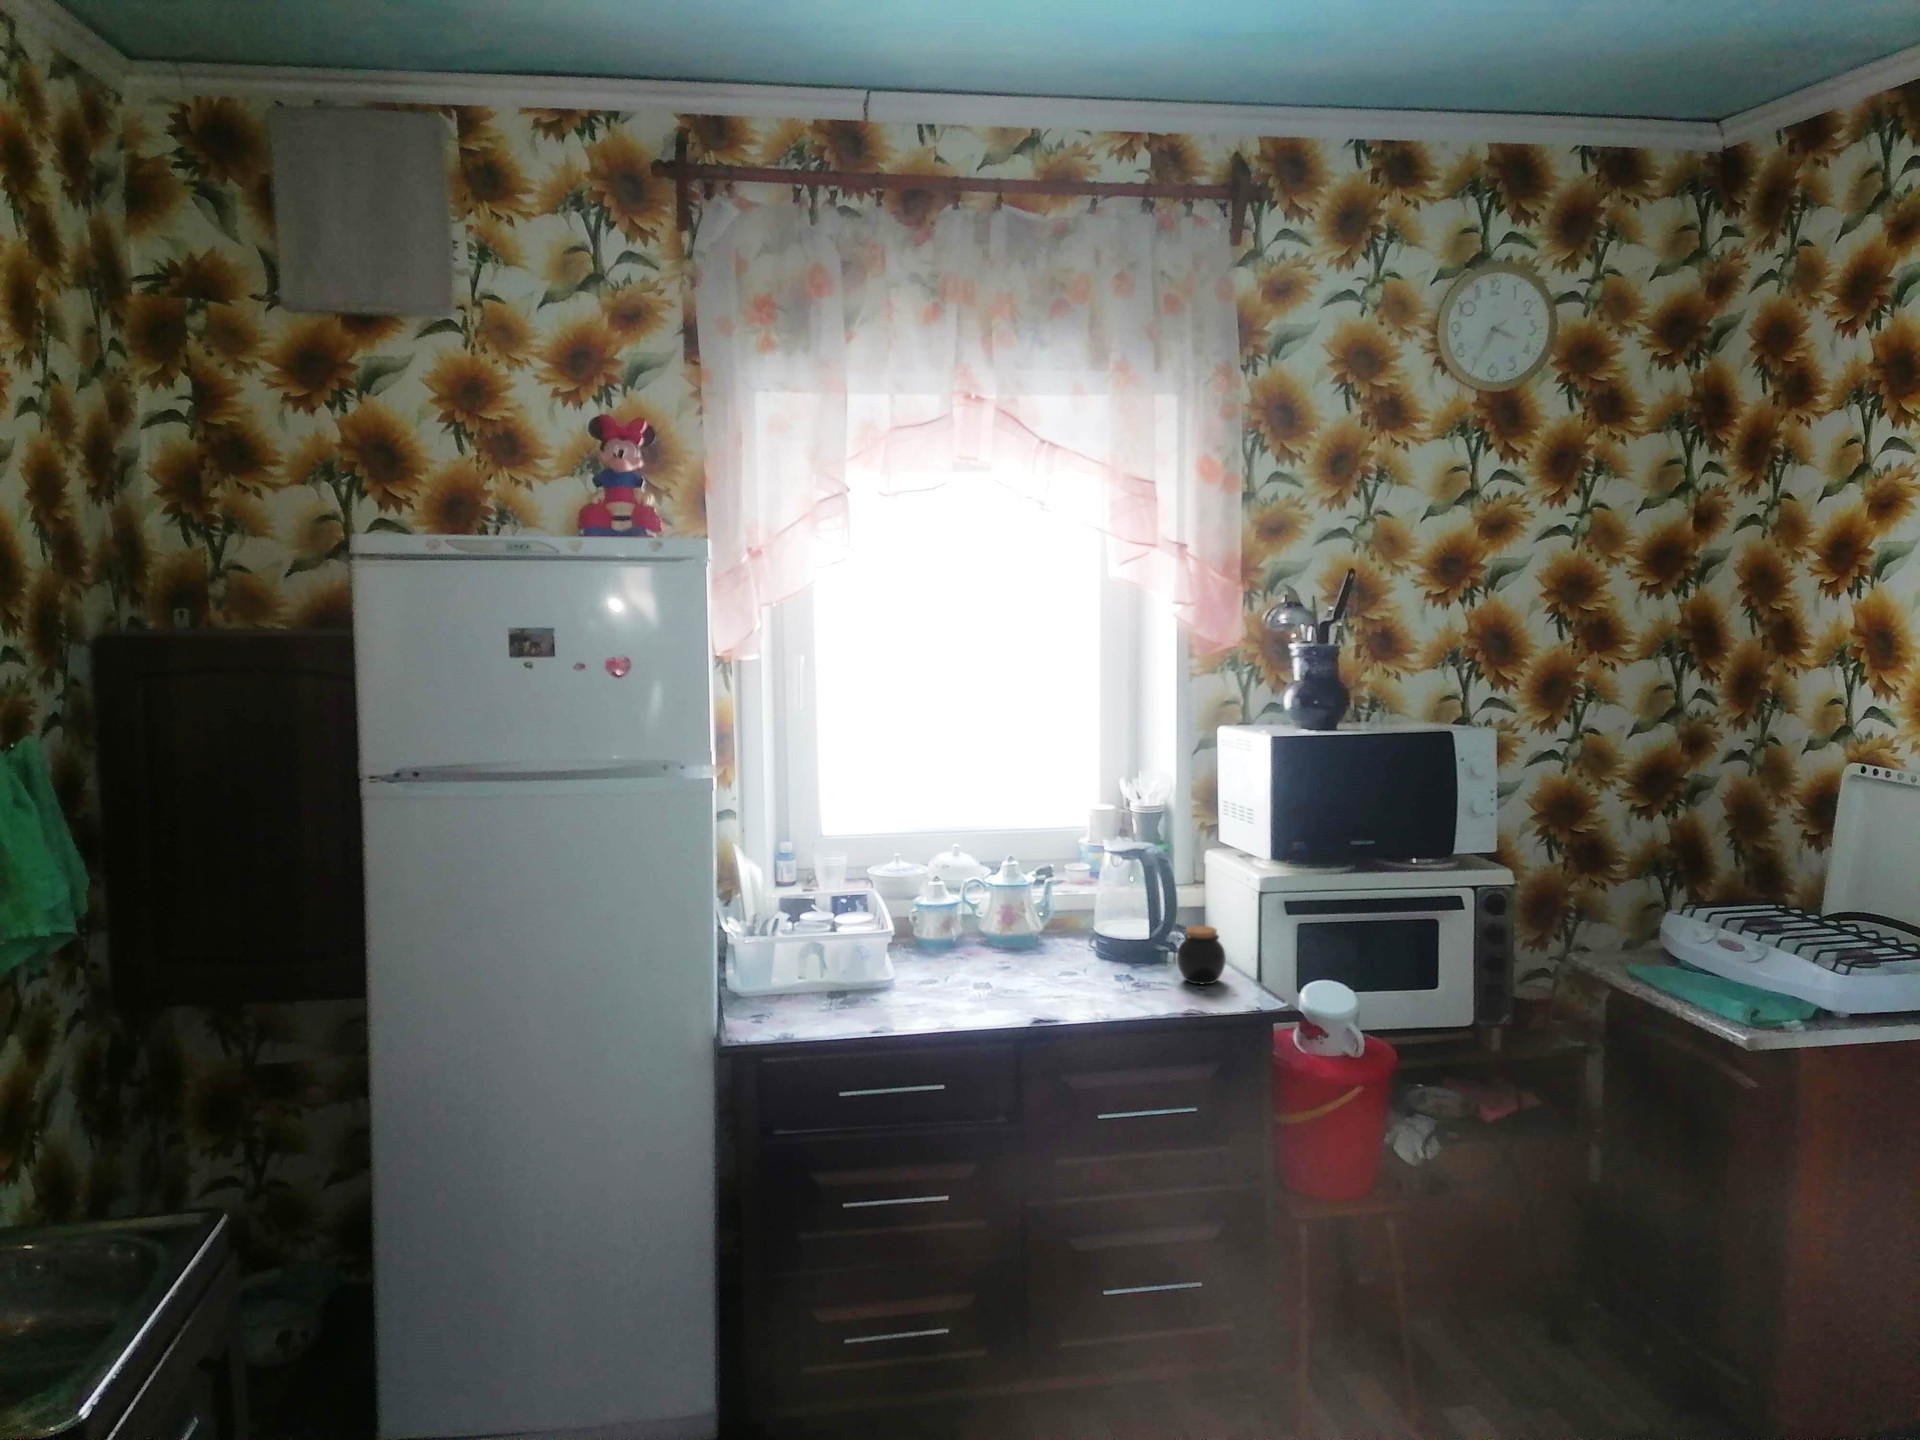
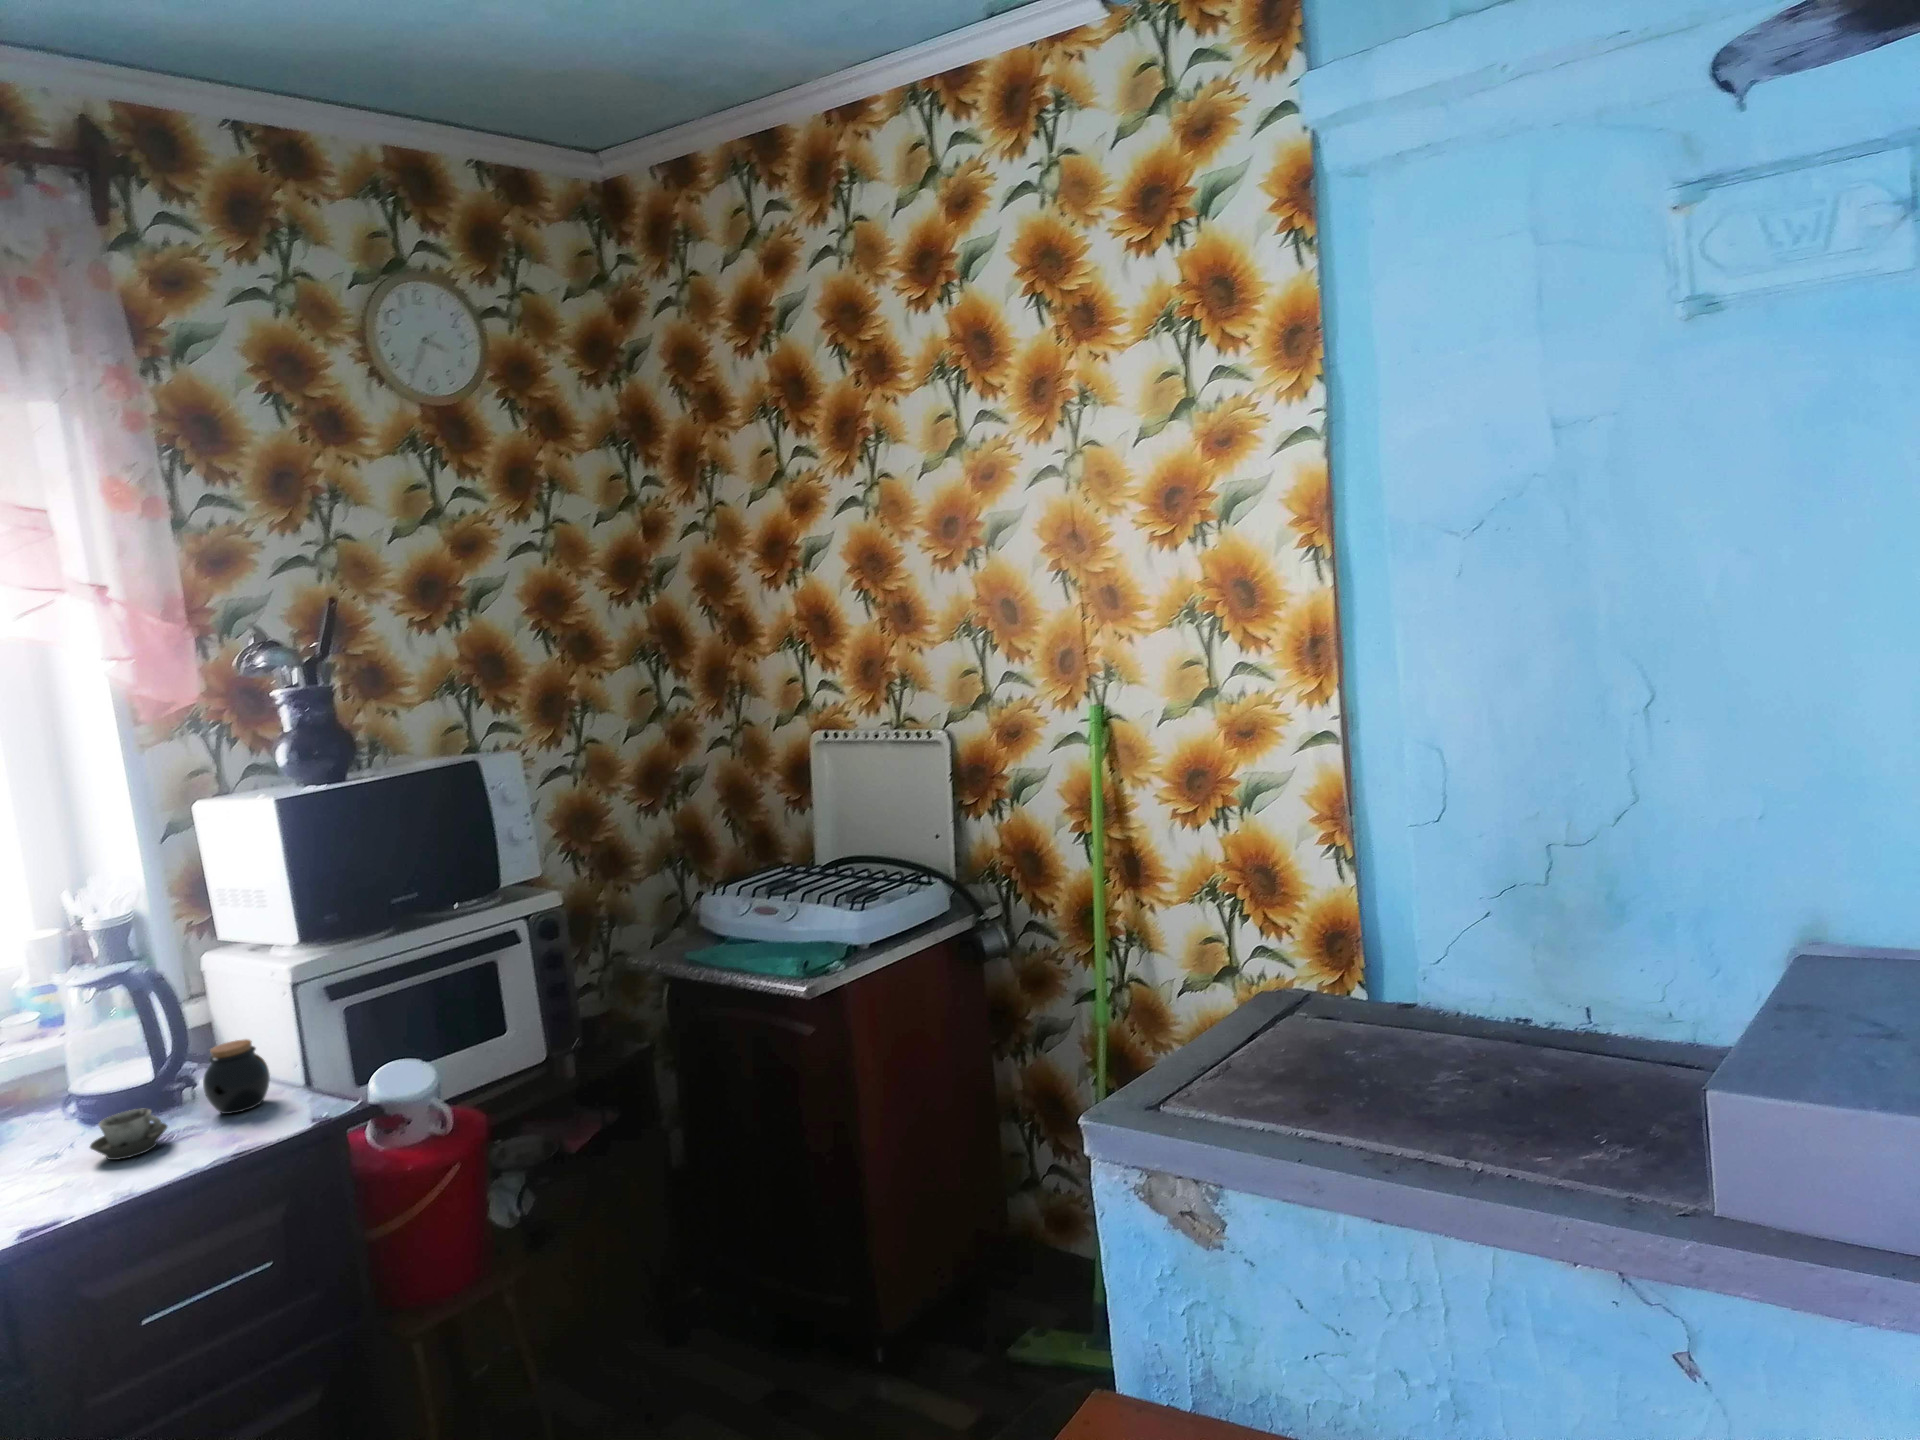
cup: none [1092,956,1145,993] -> present [90,1109,167,1160]

